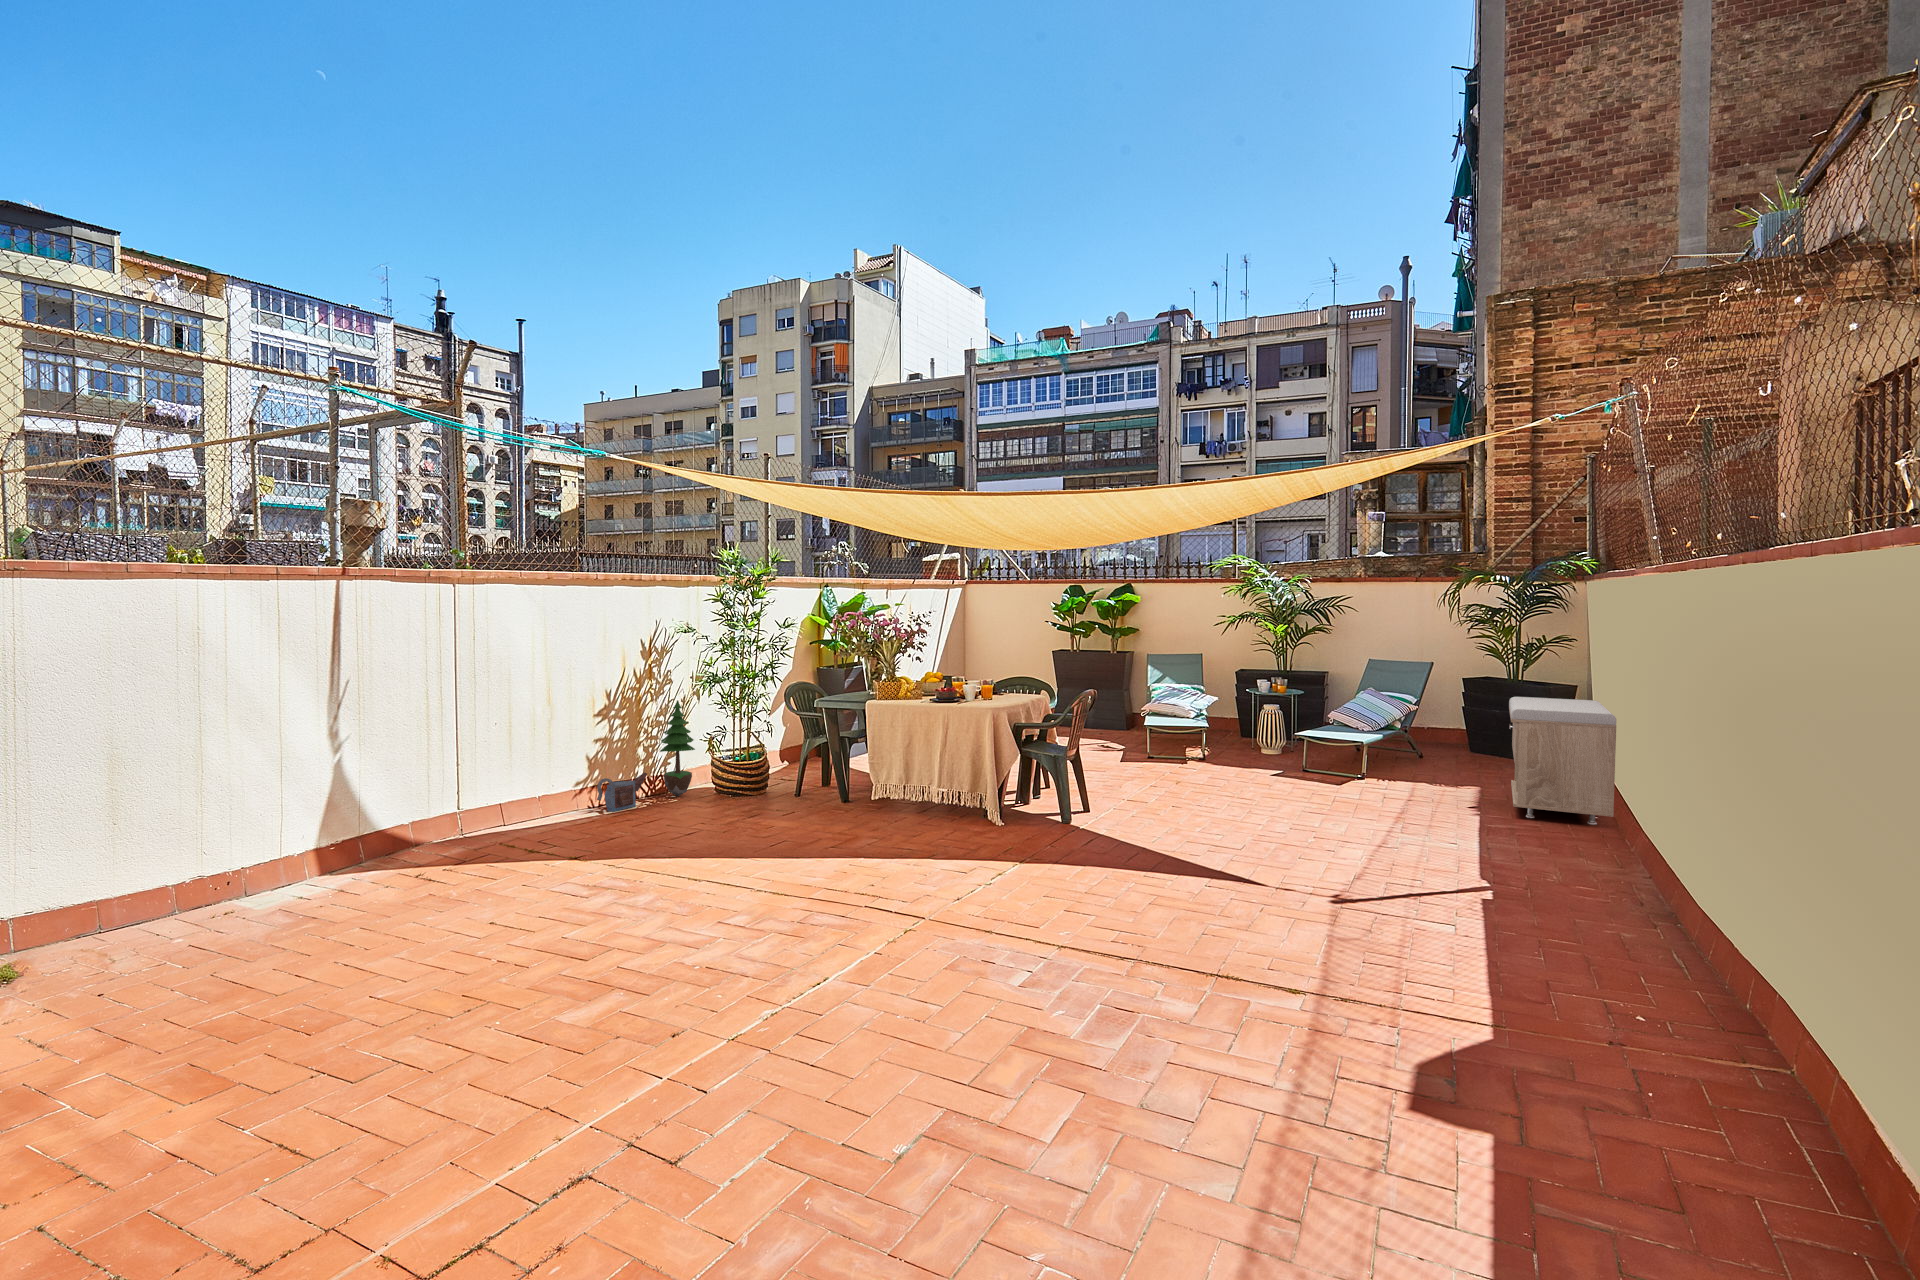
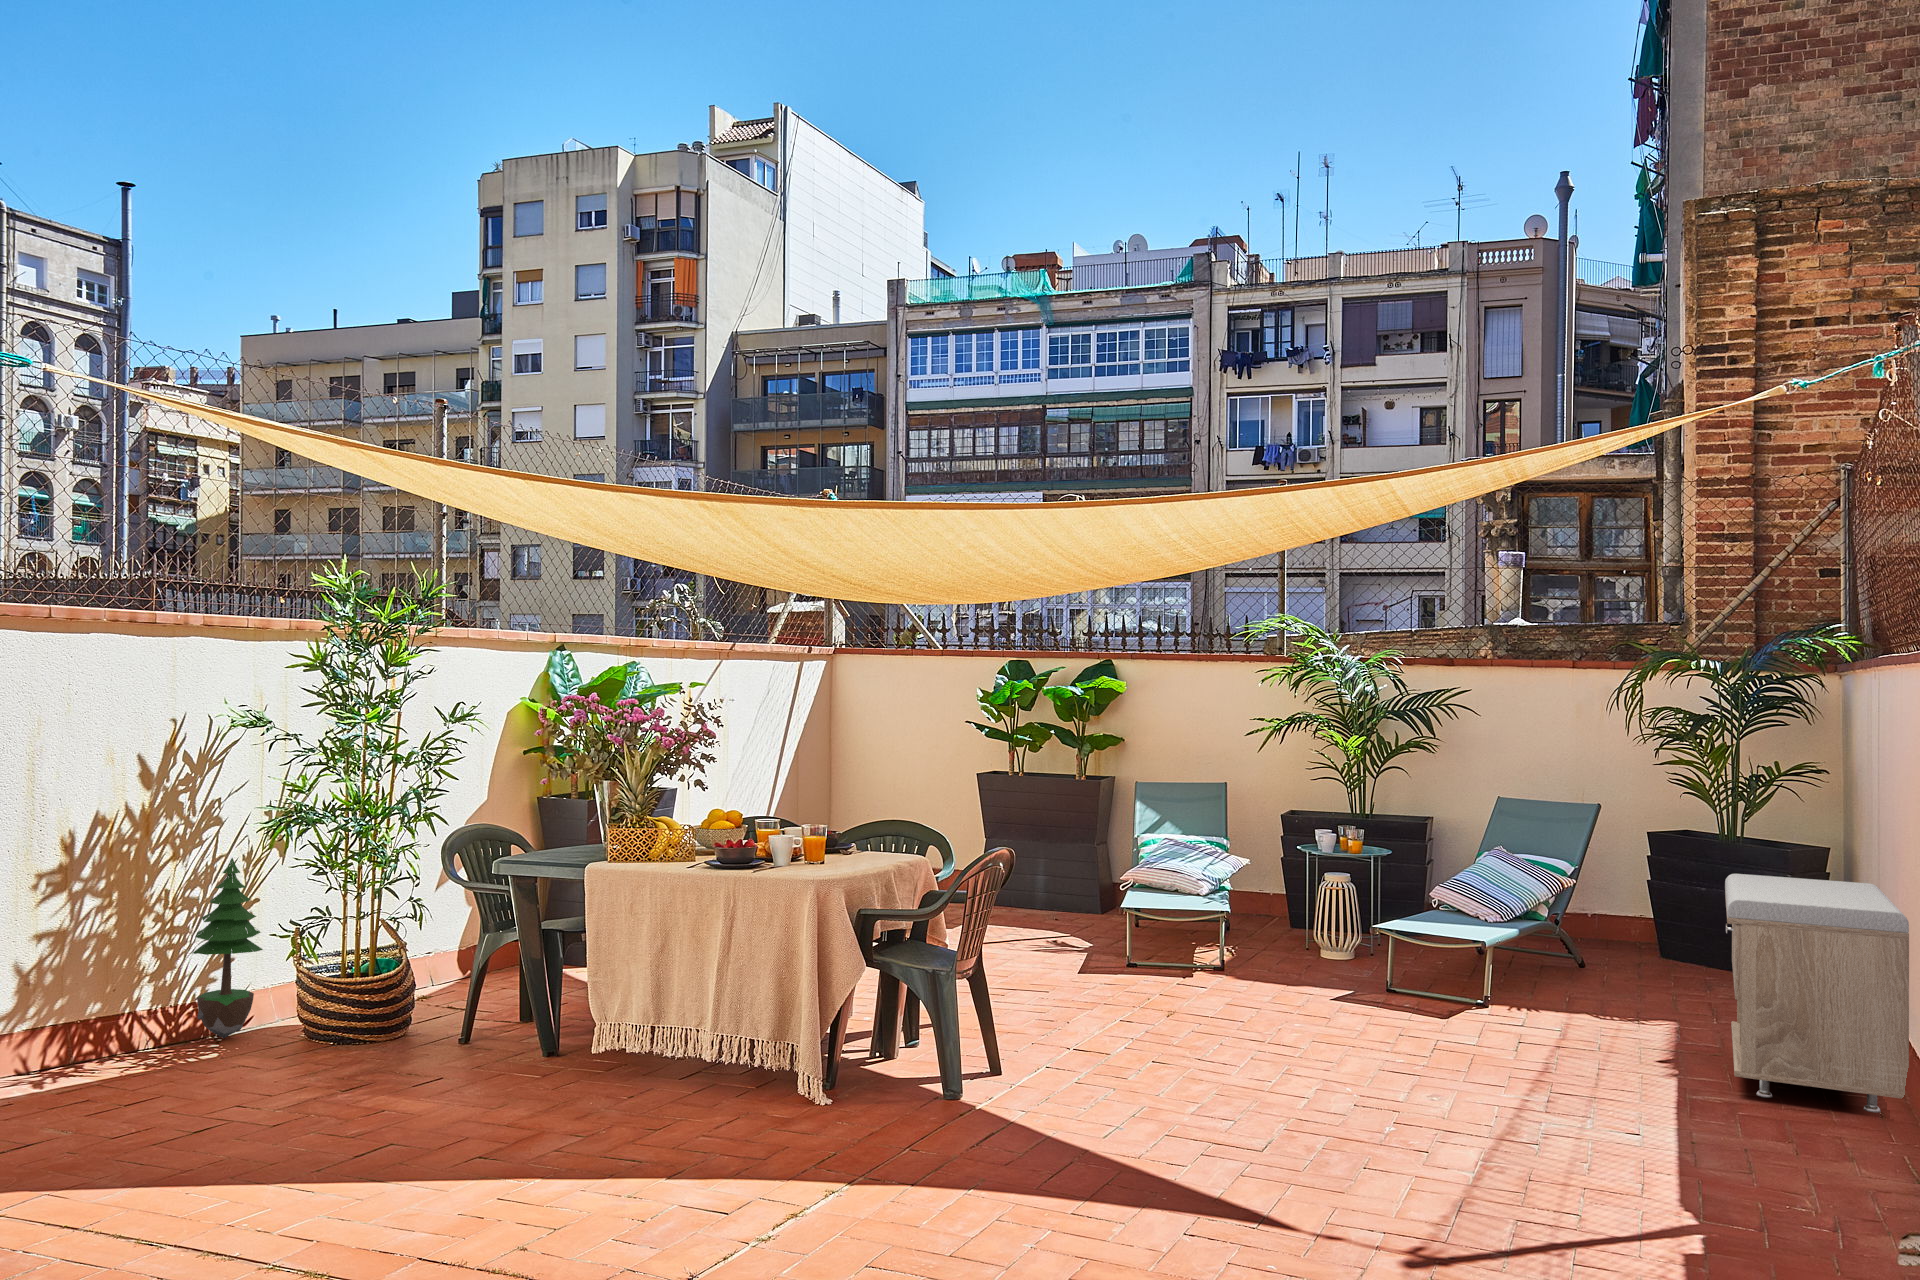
watering can: present [597,772,647,812] -> none [43,993,160,1071]

